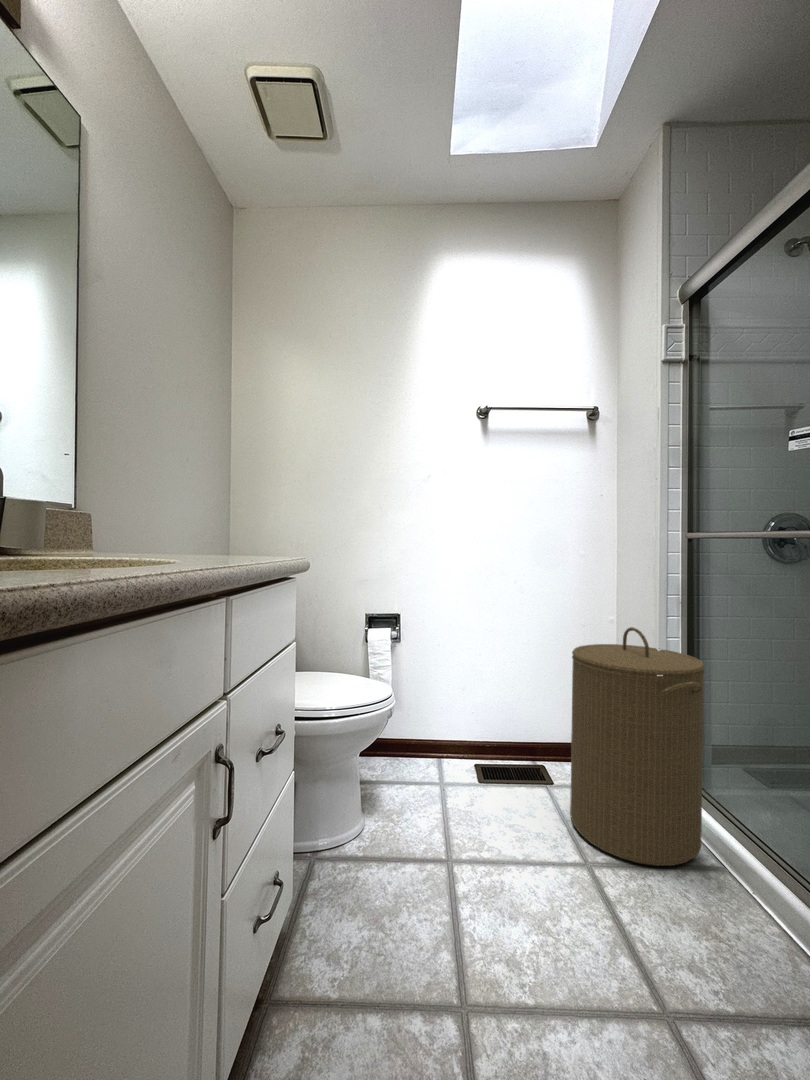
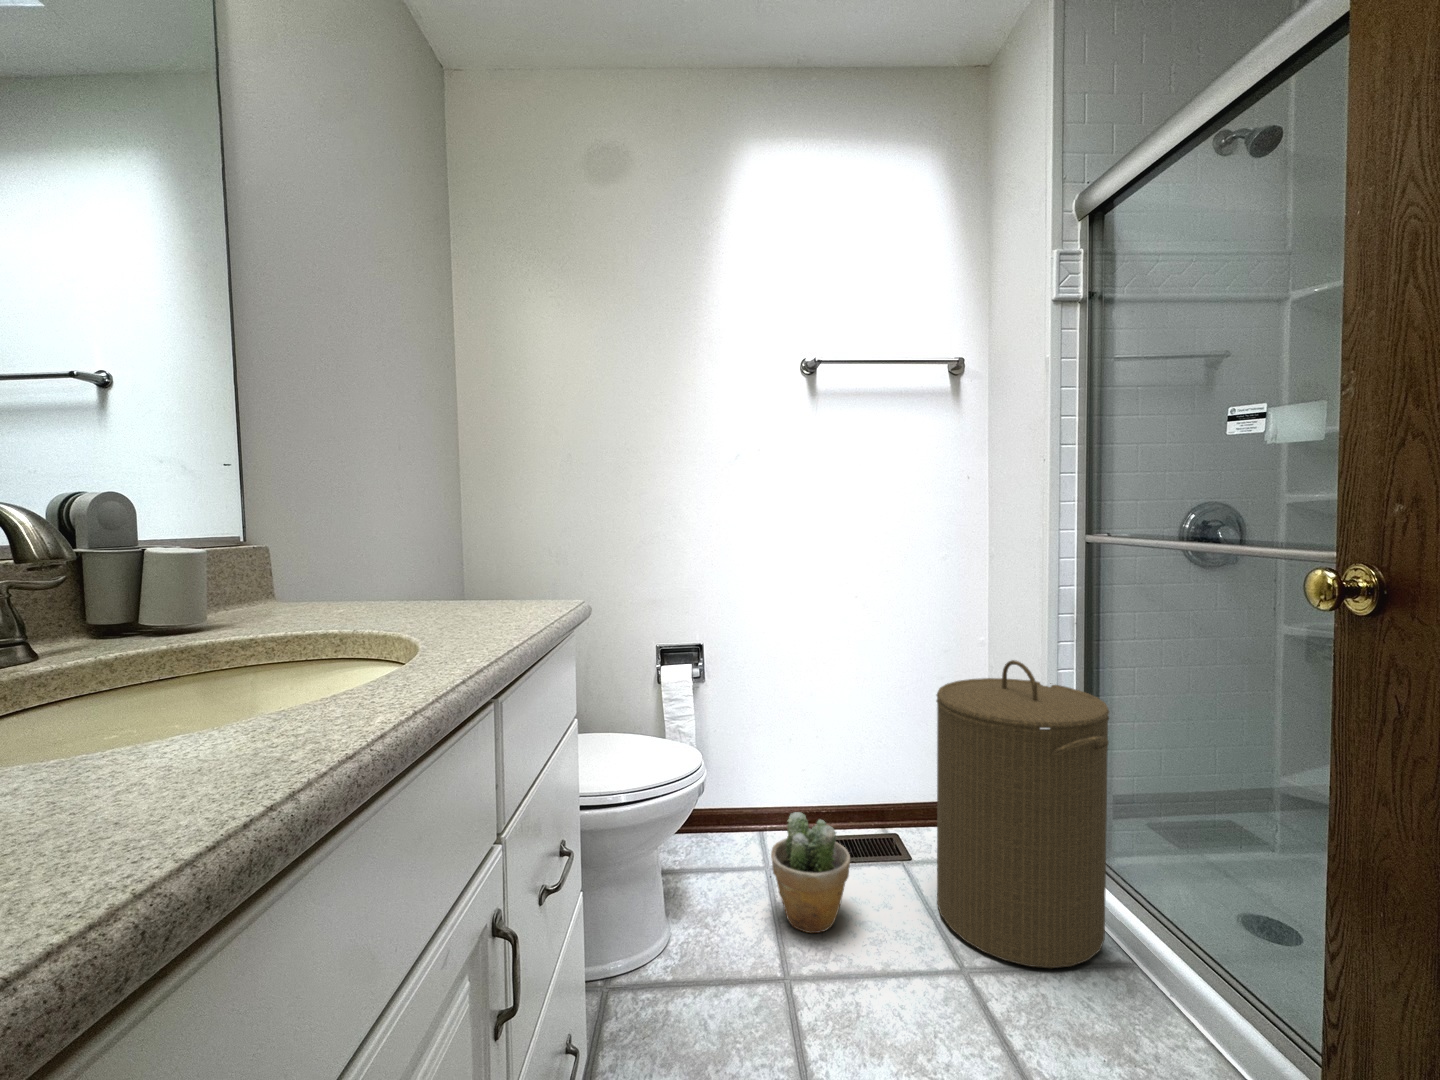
potted plant: none [443,737,503,830] -> present [771,812,850,933]

